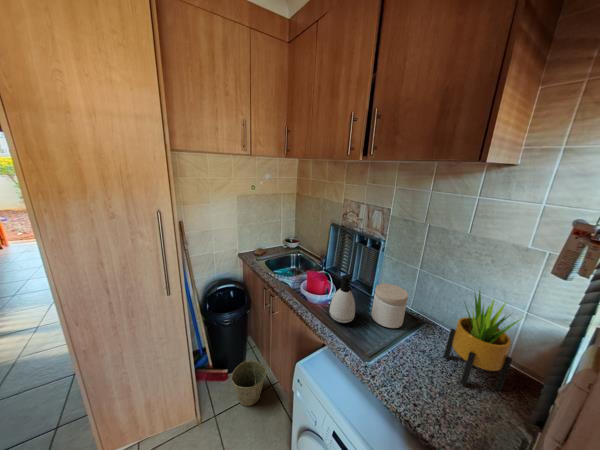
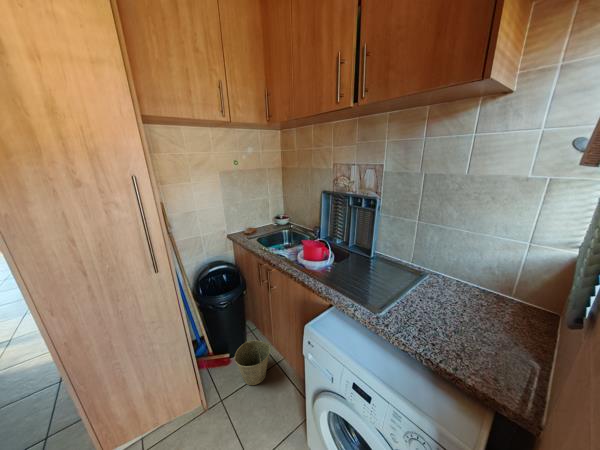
soap dispenser: present [329,275,357,323] -> none [331,233,359,282]
jar: present [371,284,408,328] -> none [373,240,409,281]
potted plant: present [444,291,519,391] -> none [451,224,532,322]

